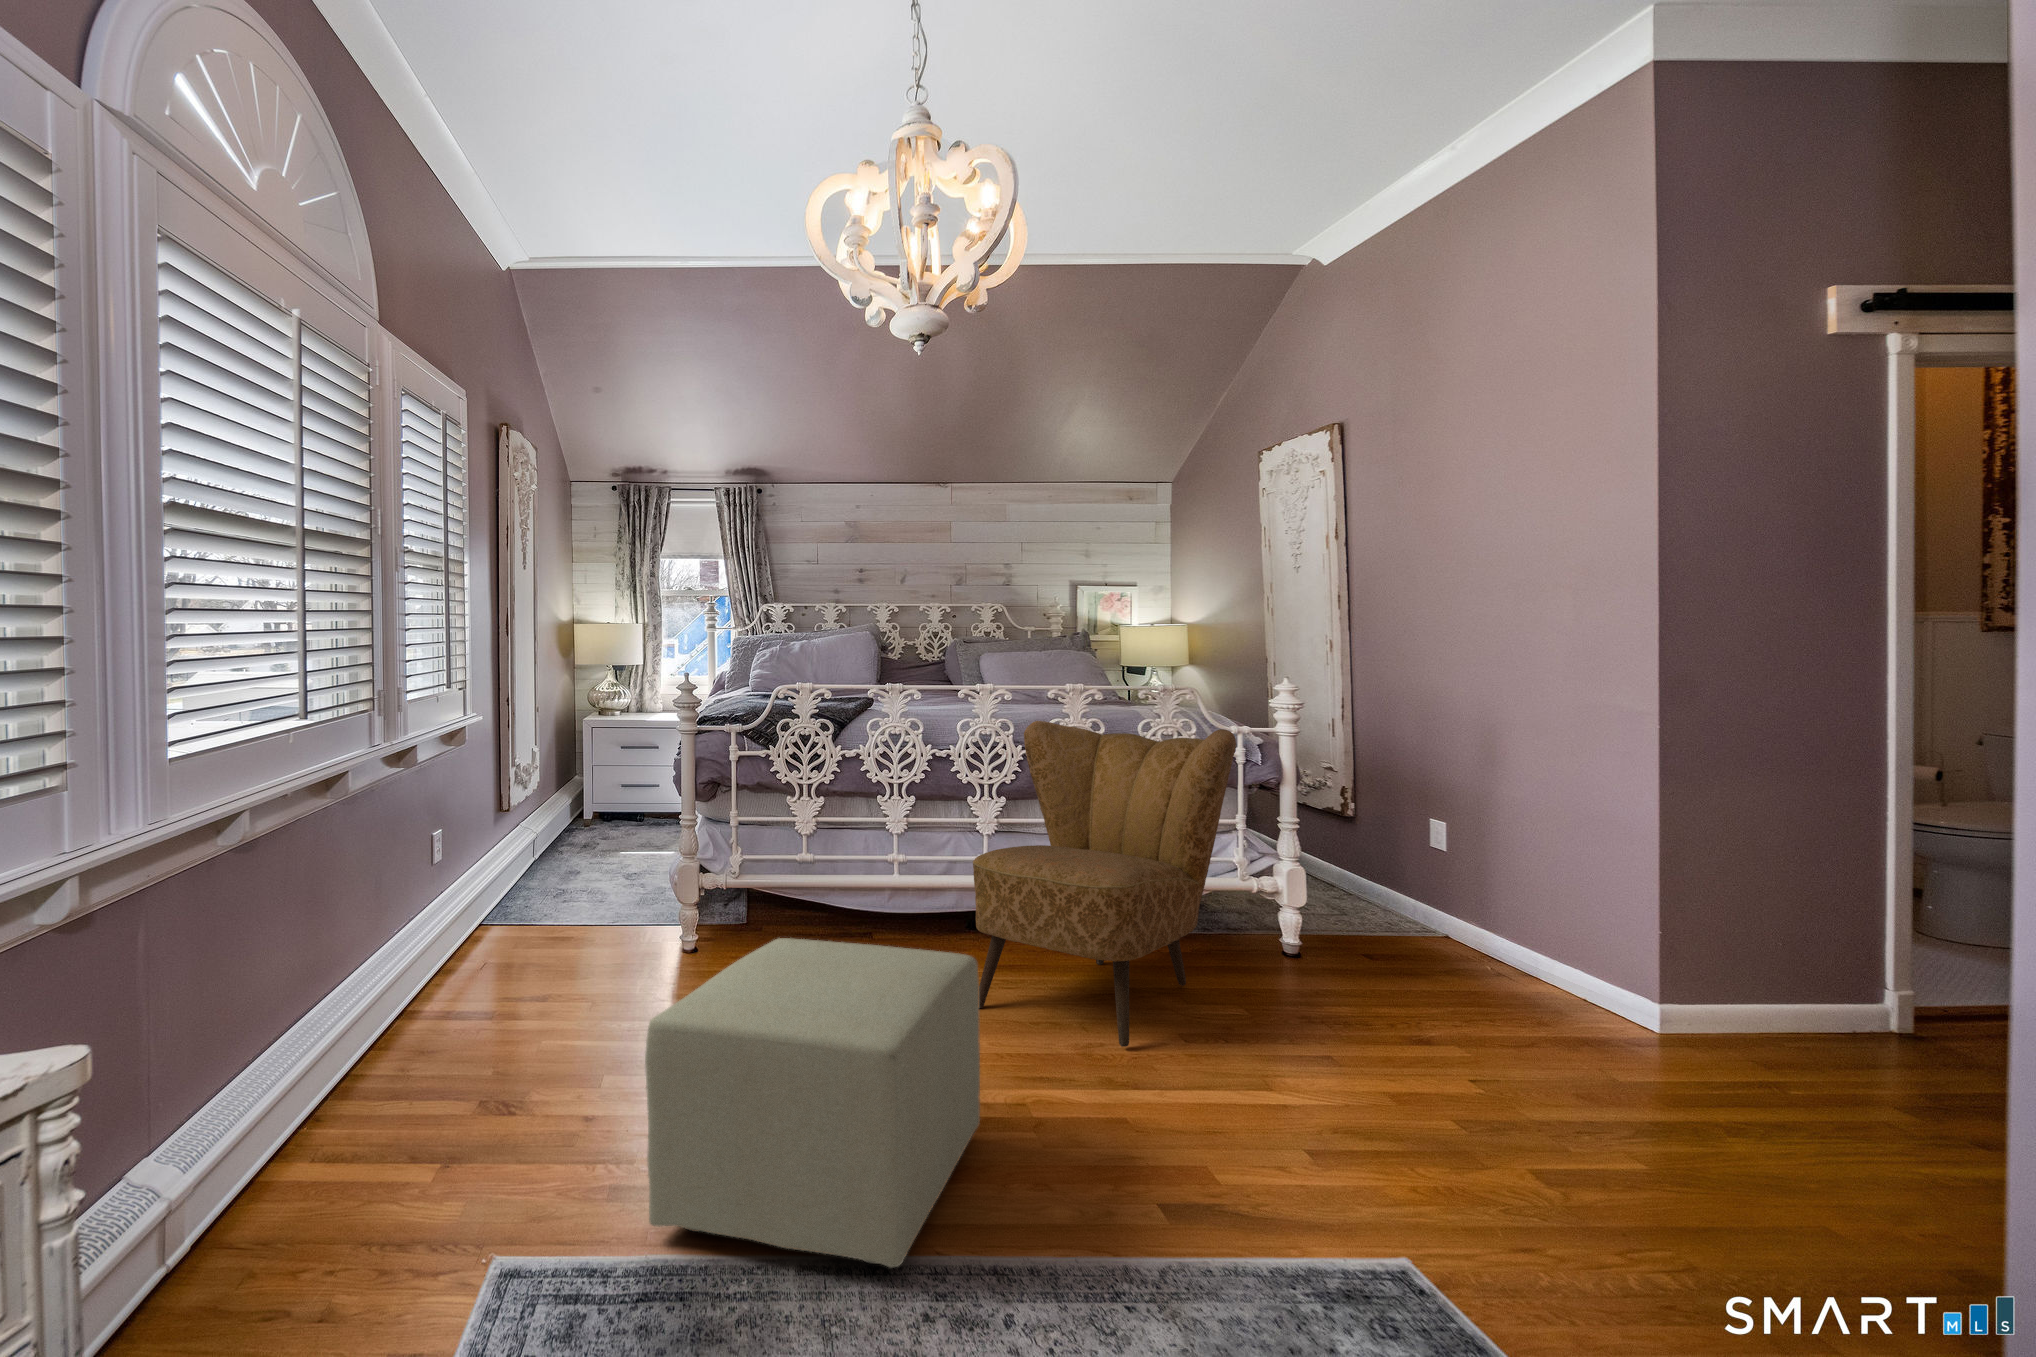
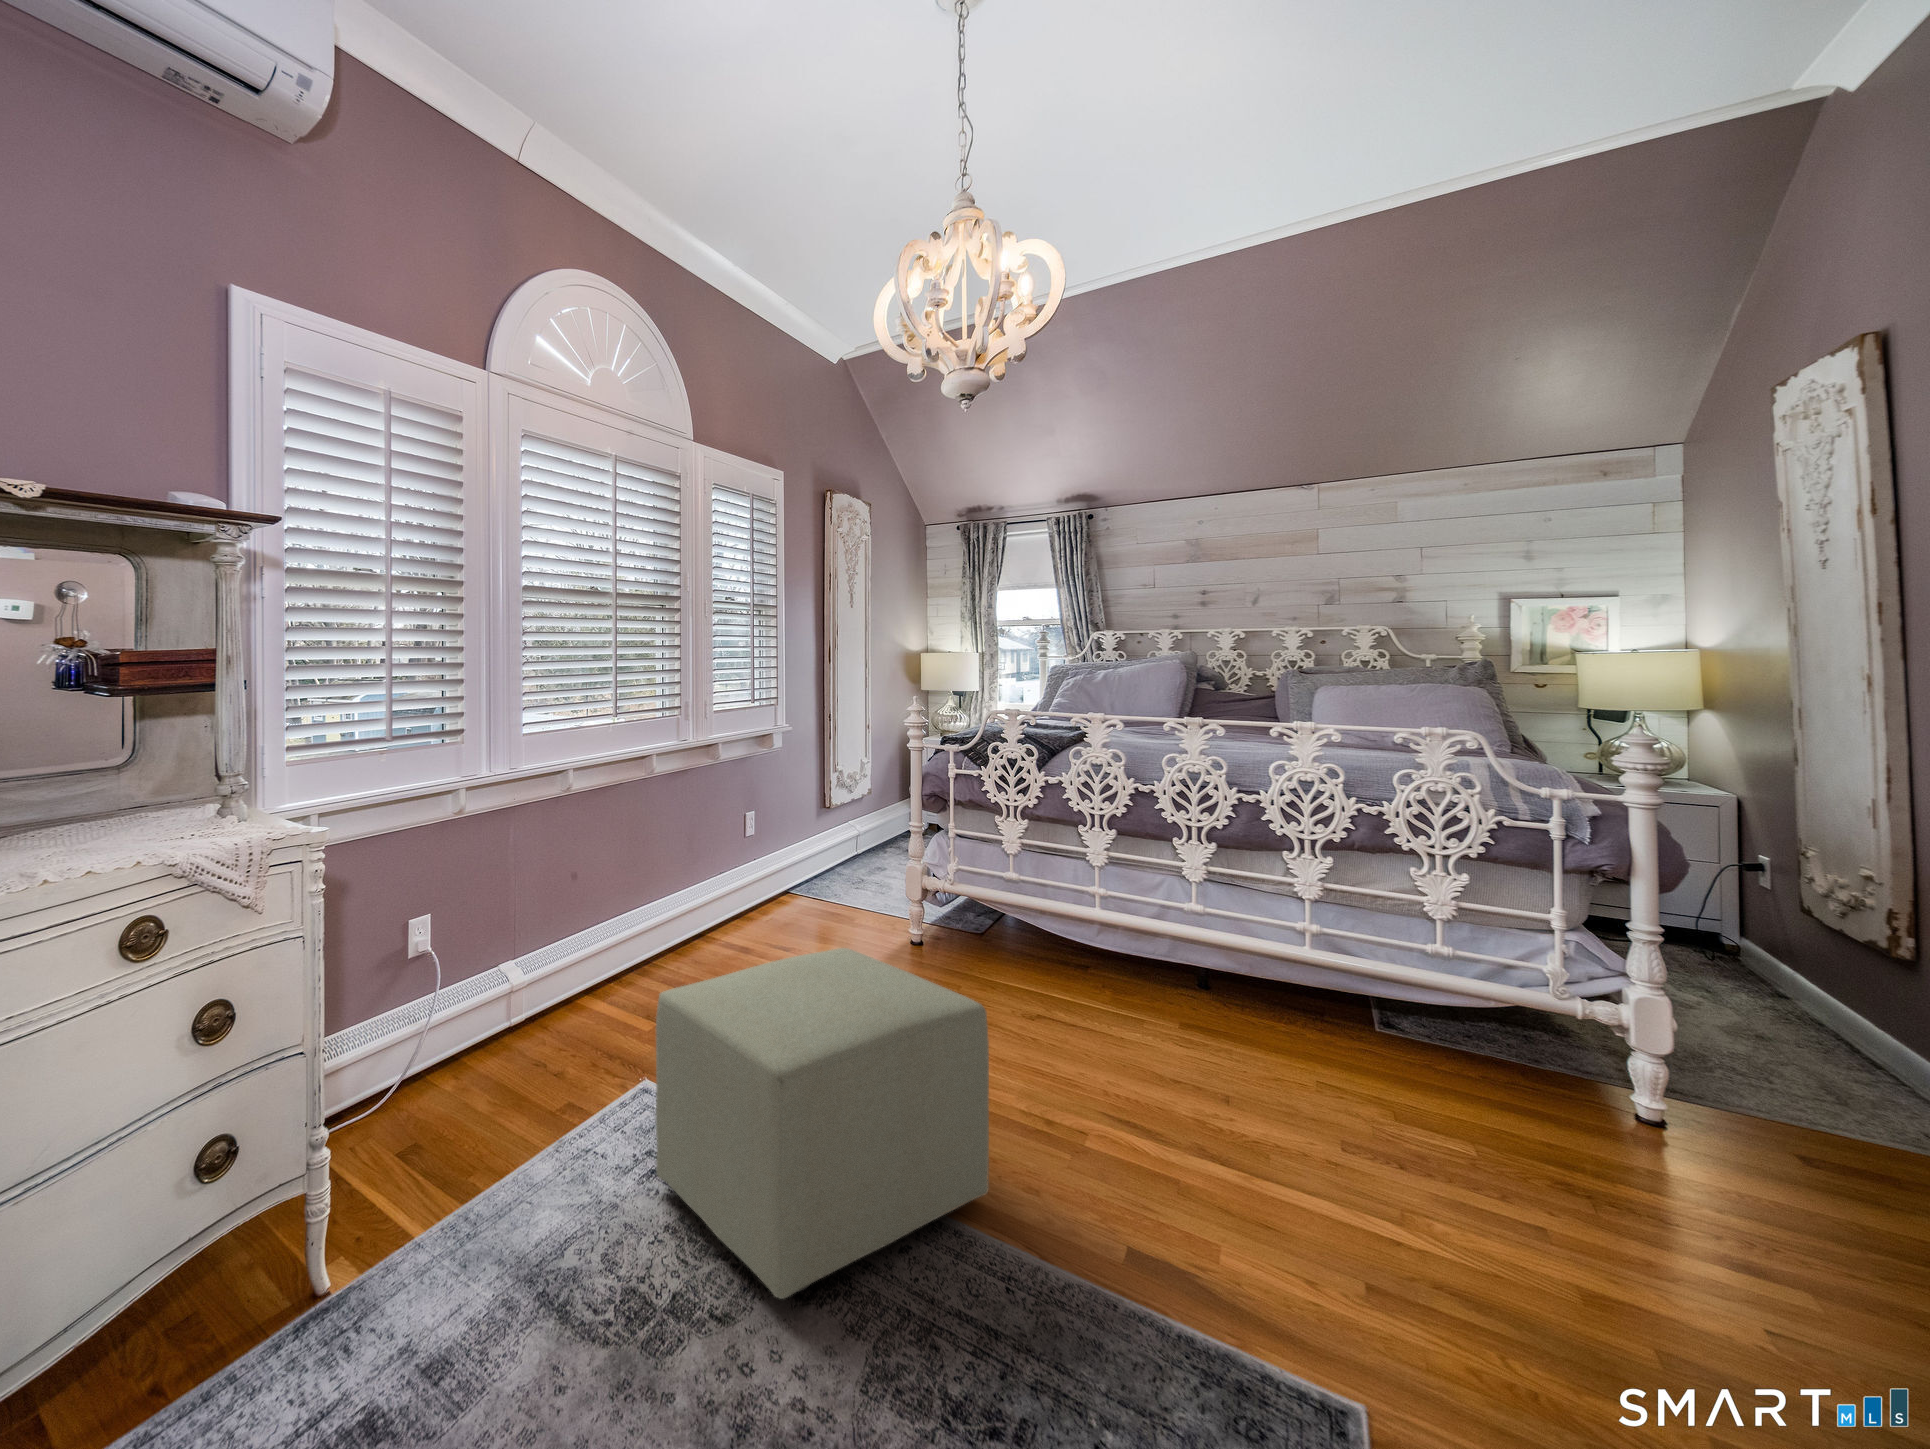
armchair: present [973,721,1236,1047] -> none [1114,759,1475,1170]

